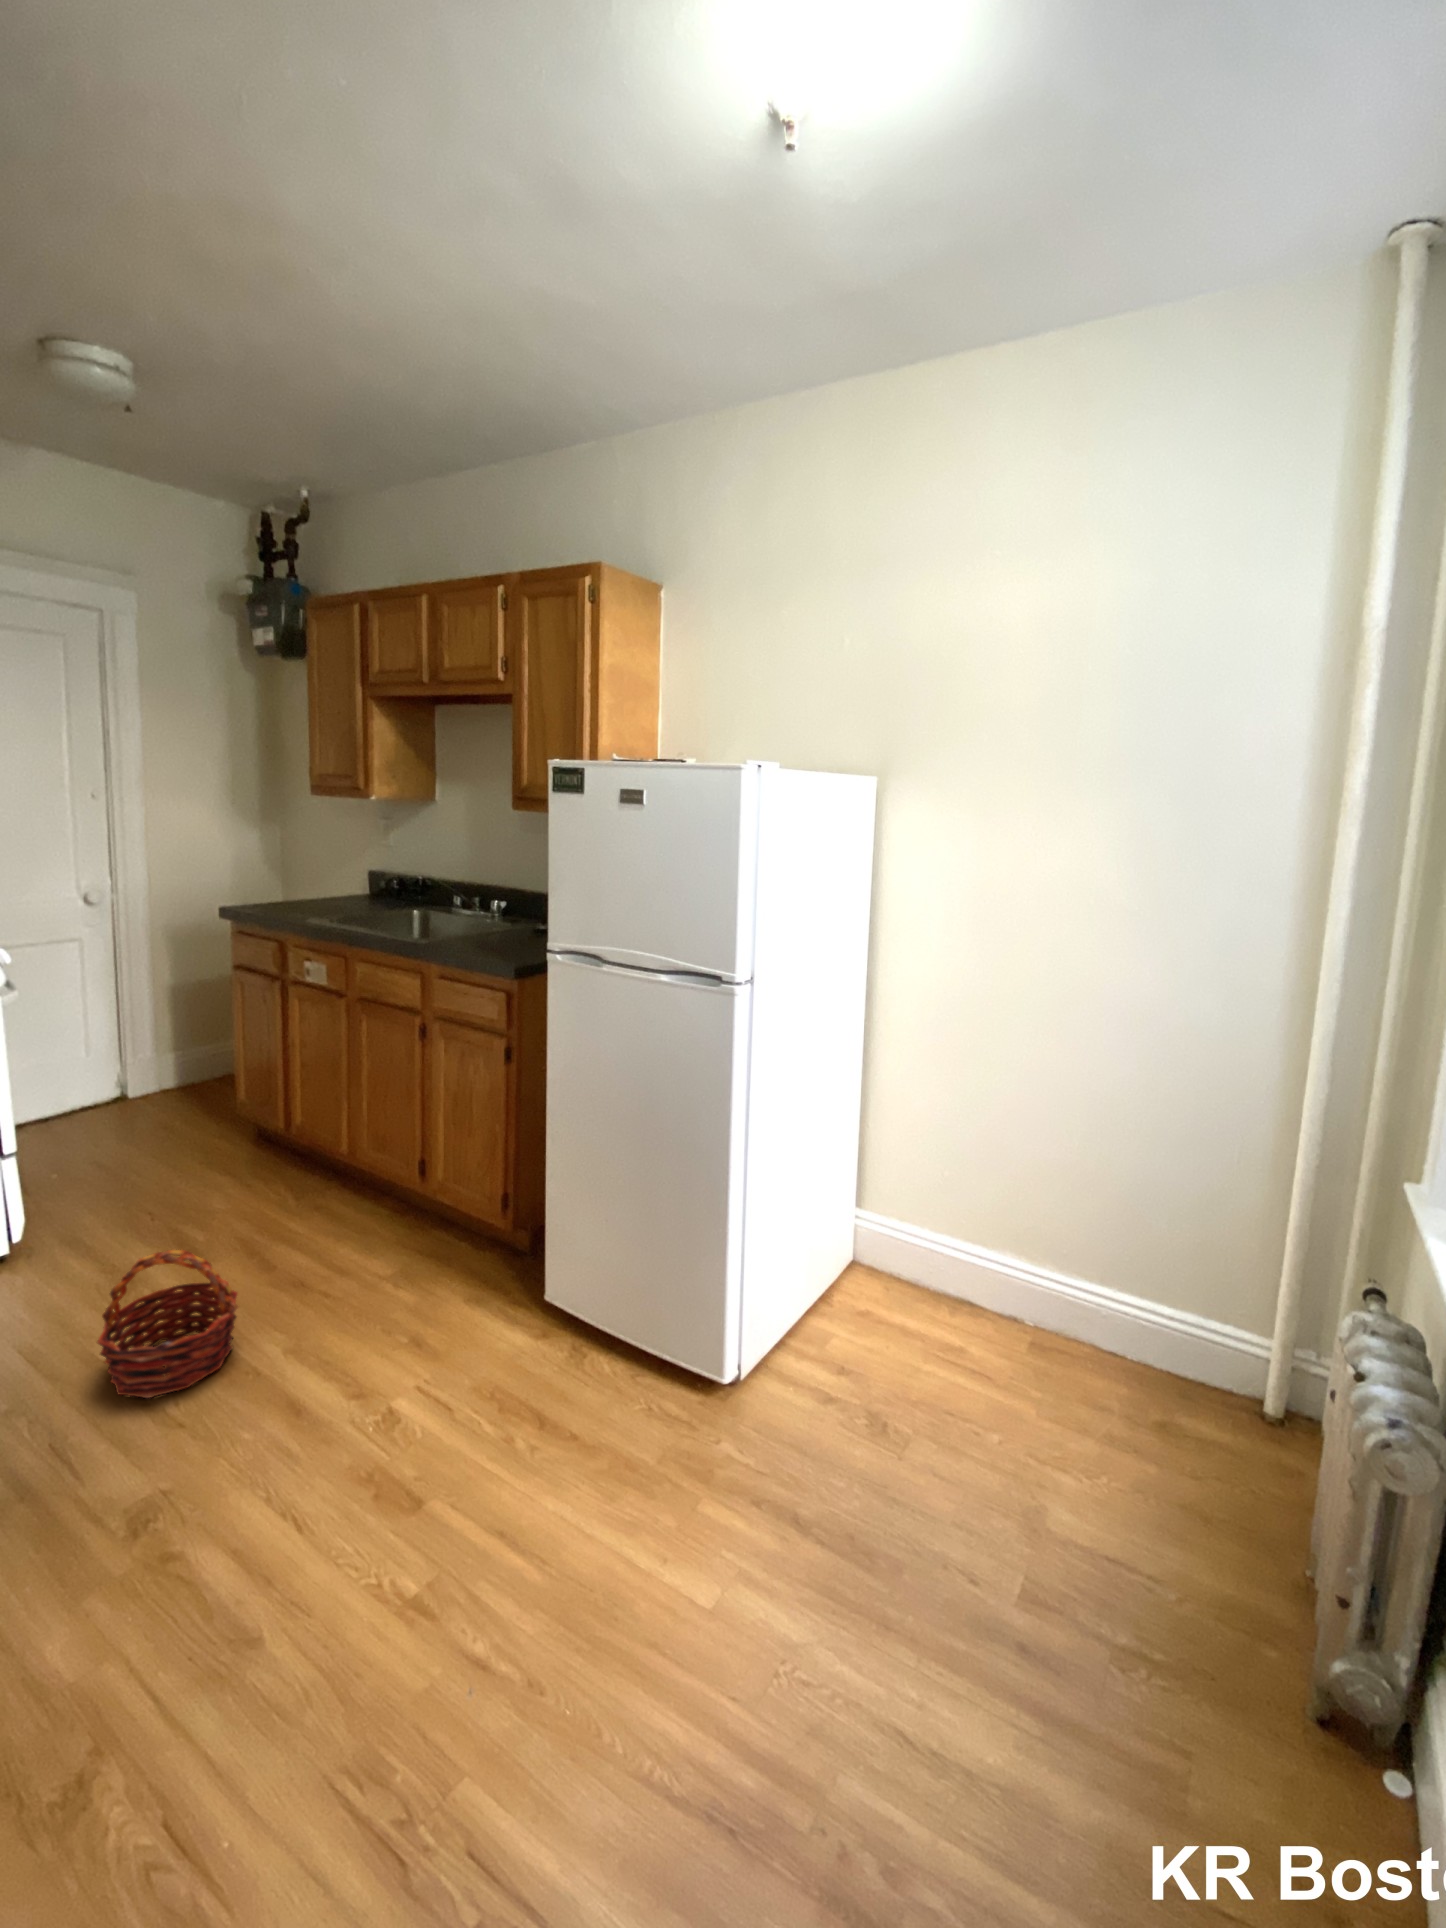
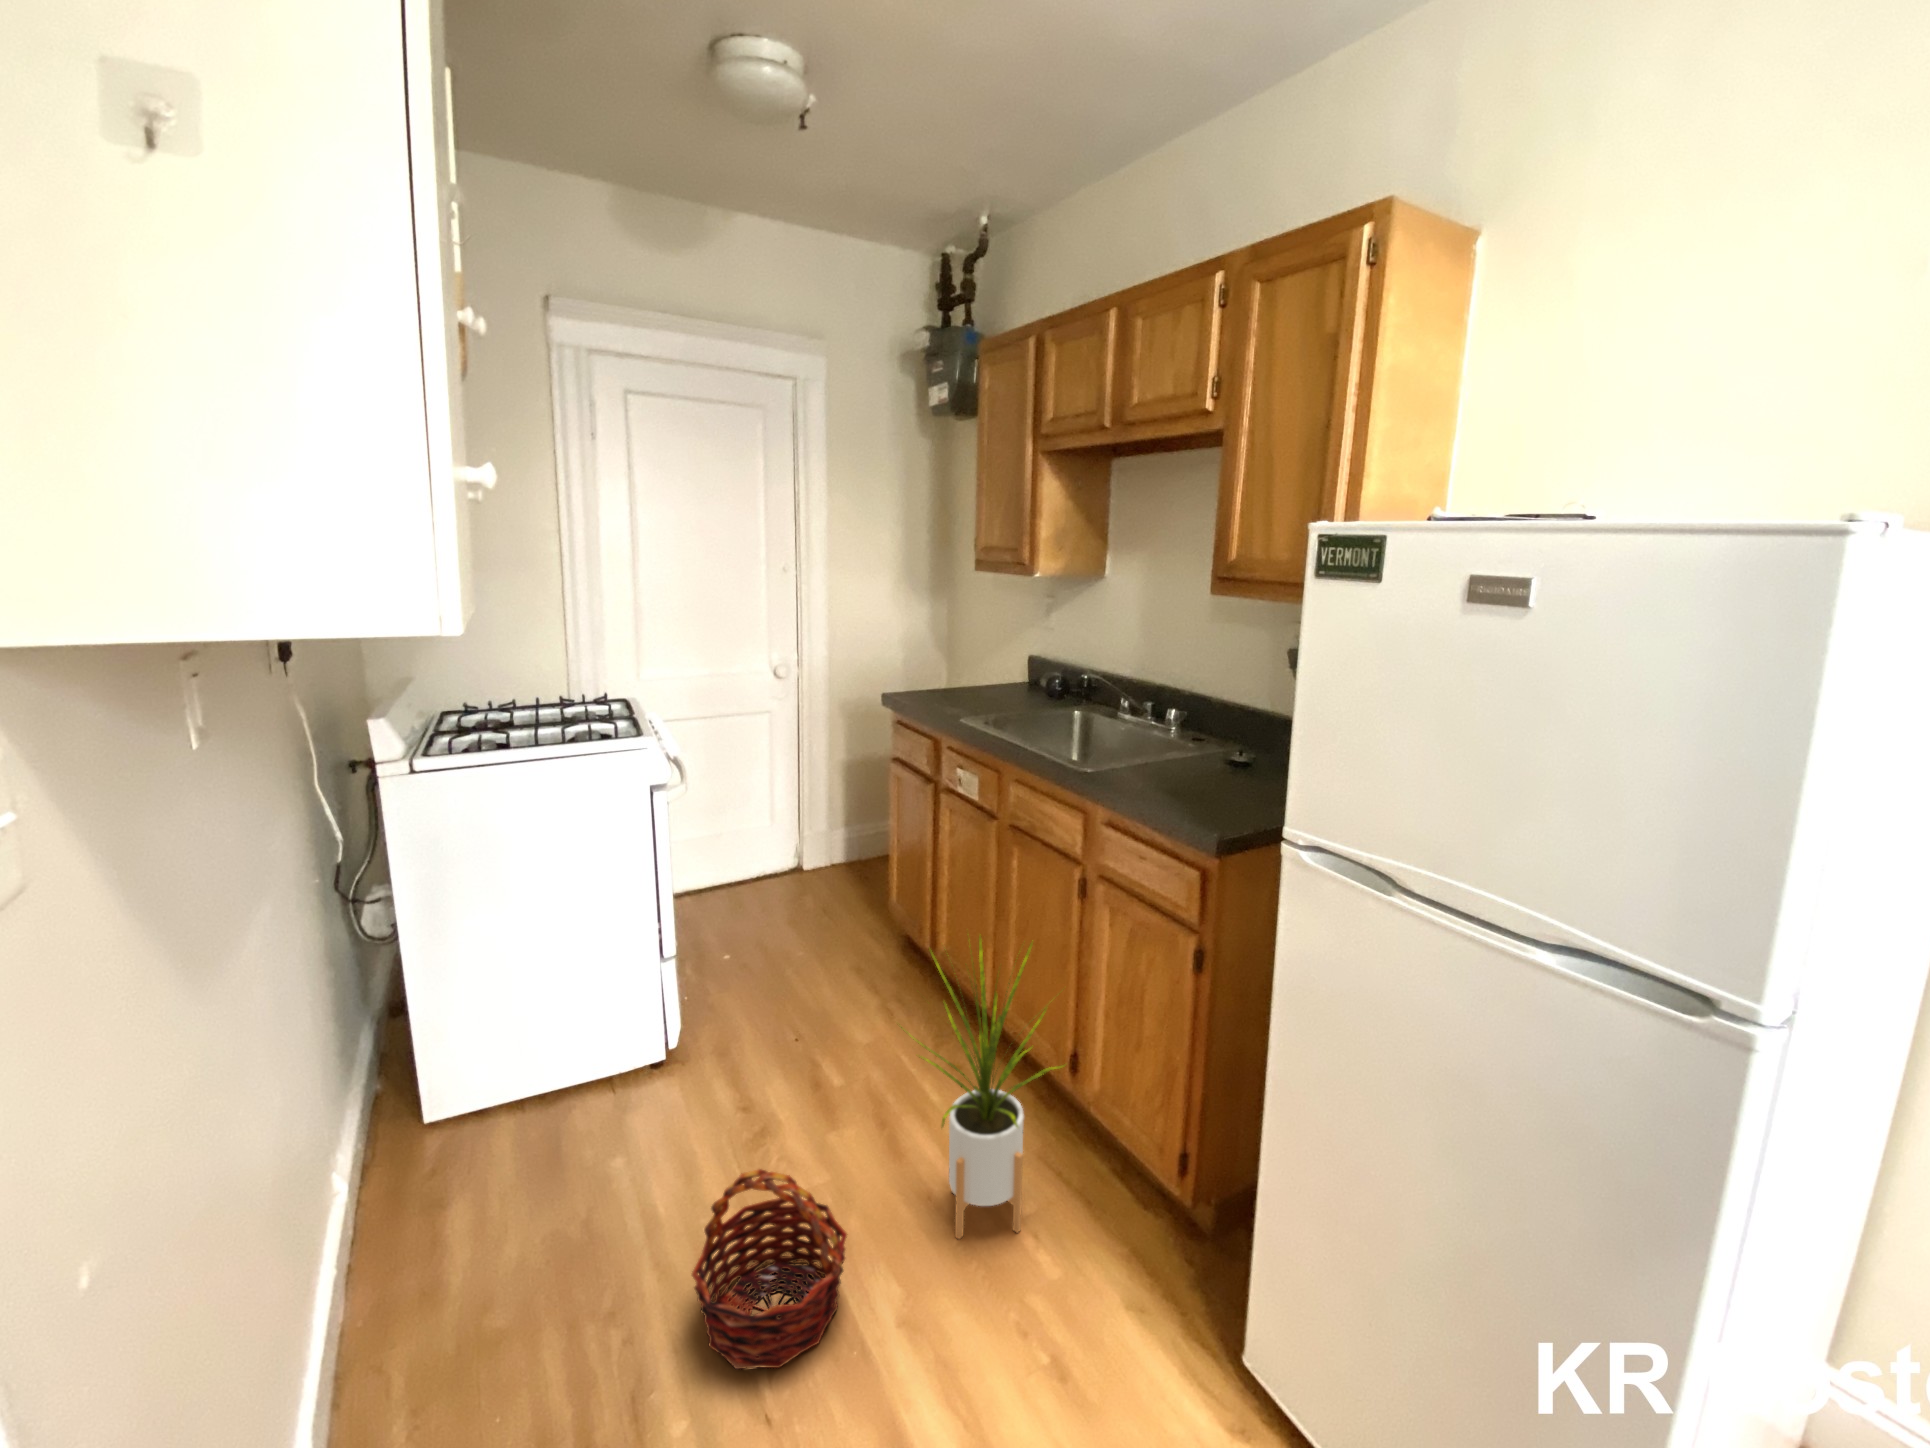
house plant: none [270,1059,415,1293] -> present [902,936,1064,1239]

